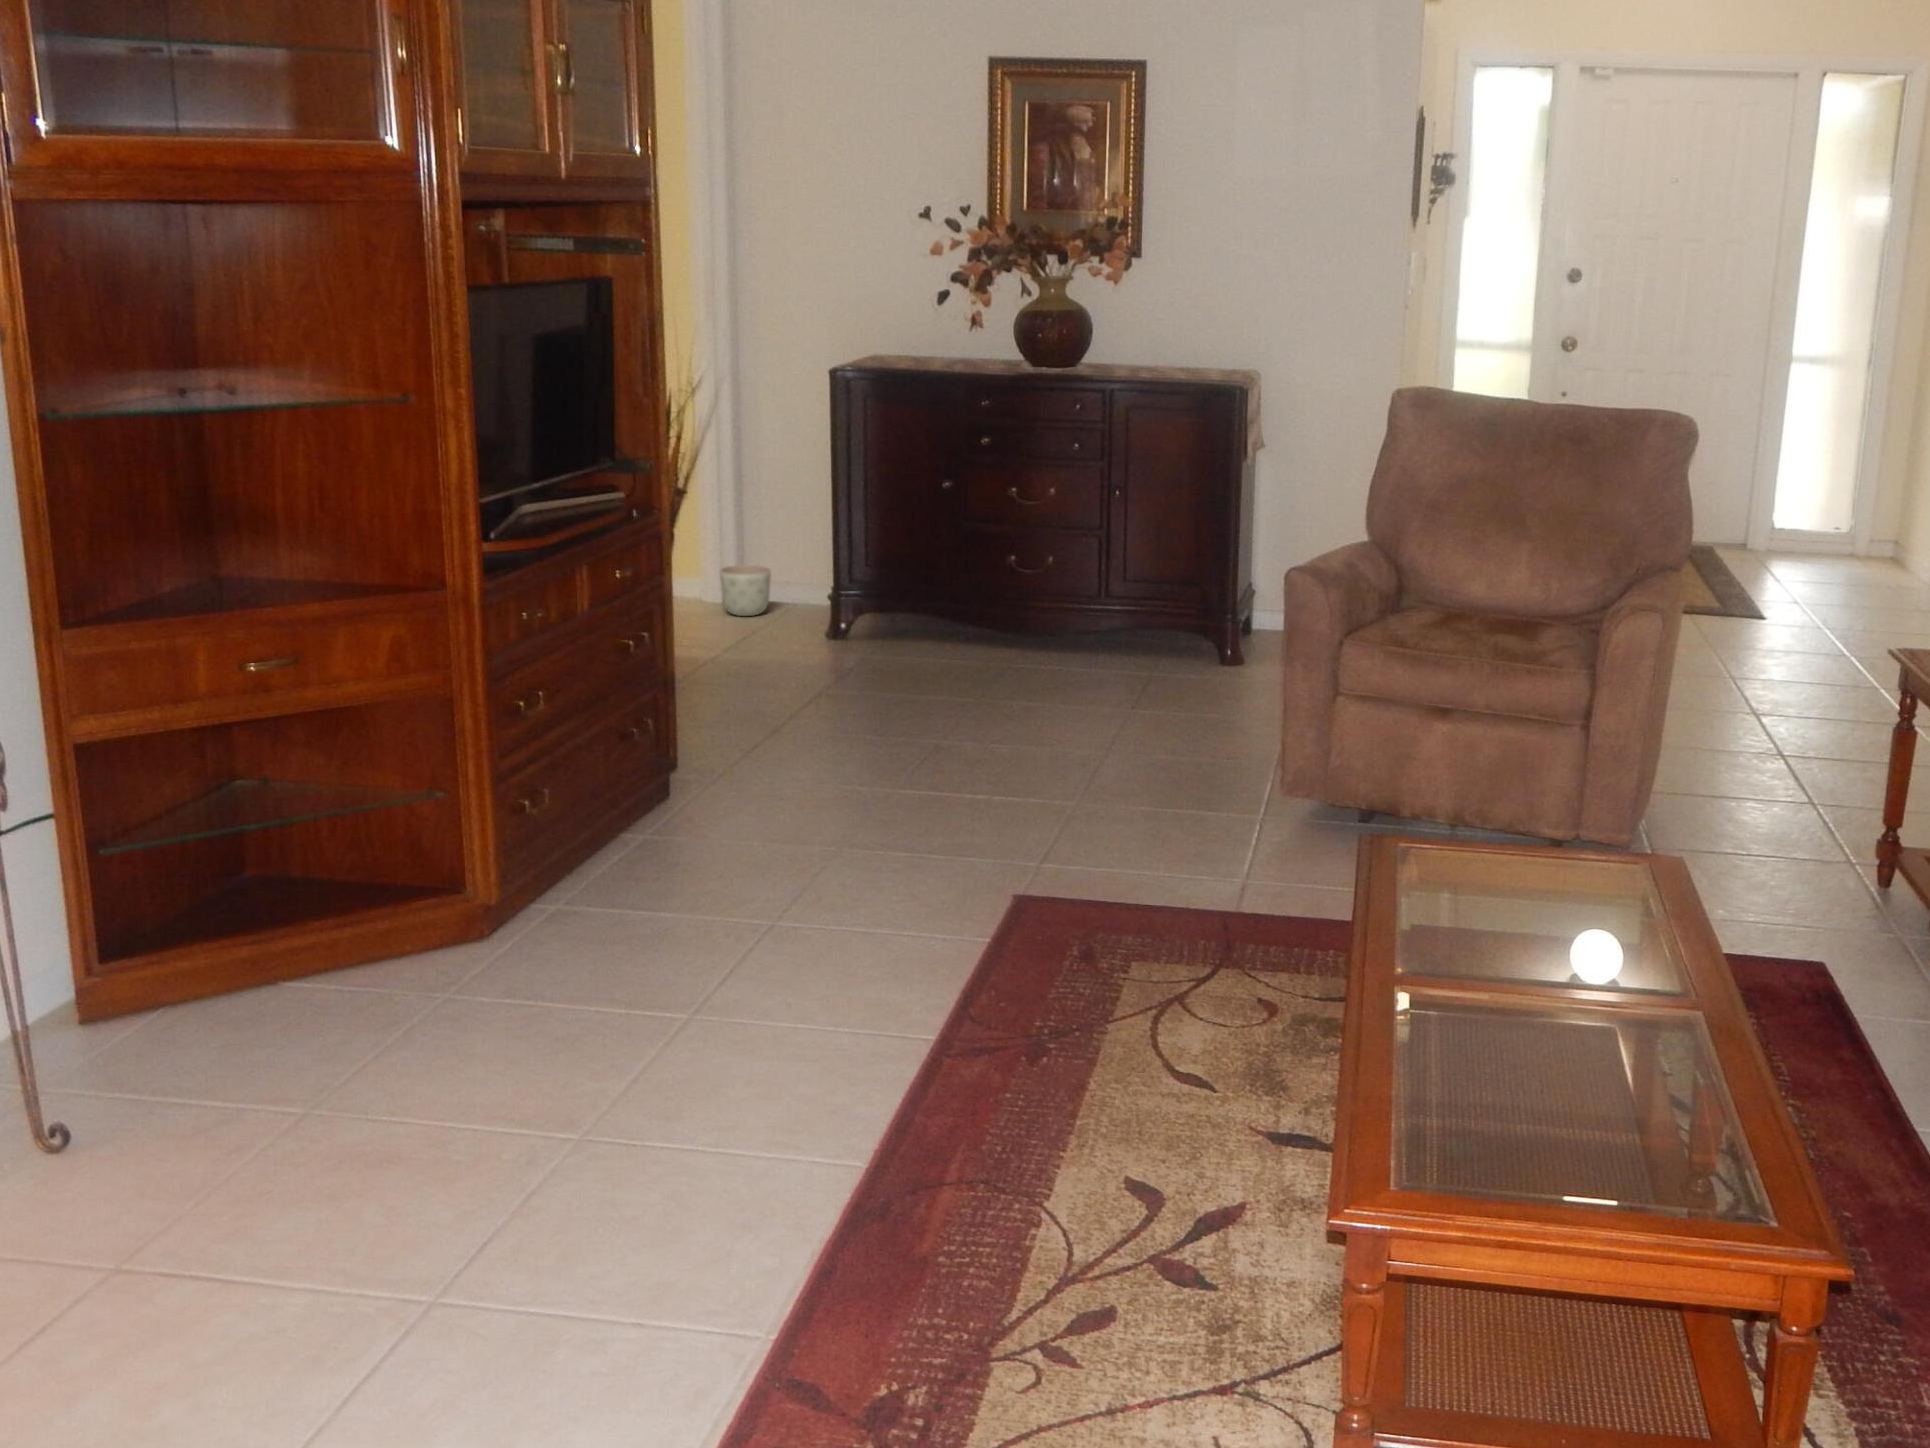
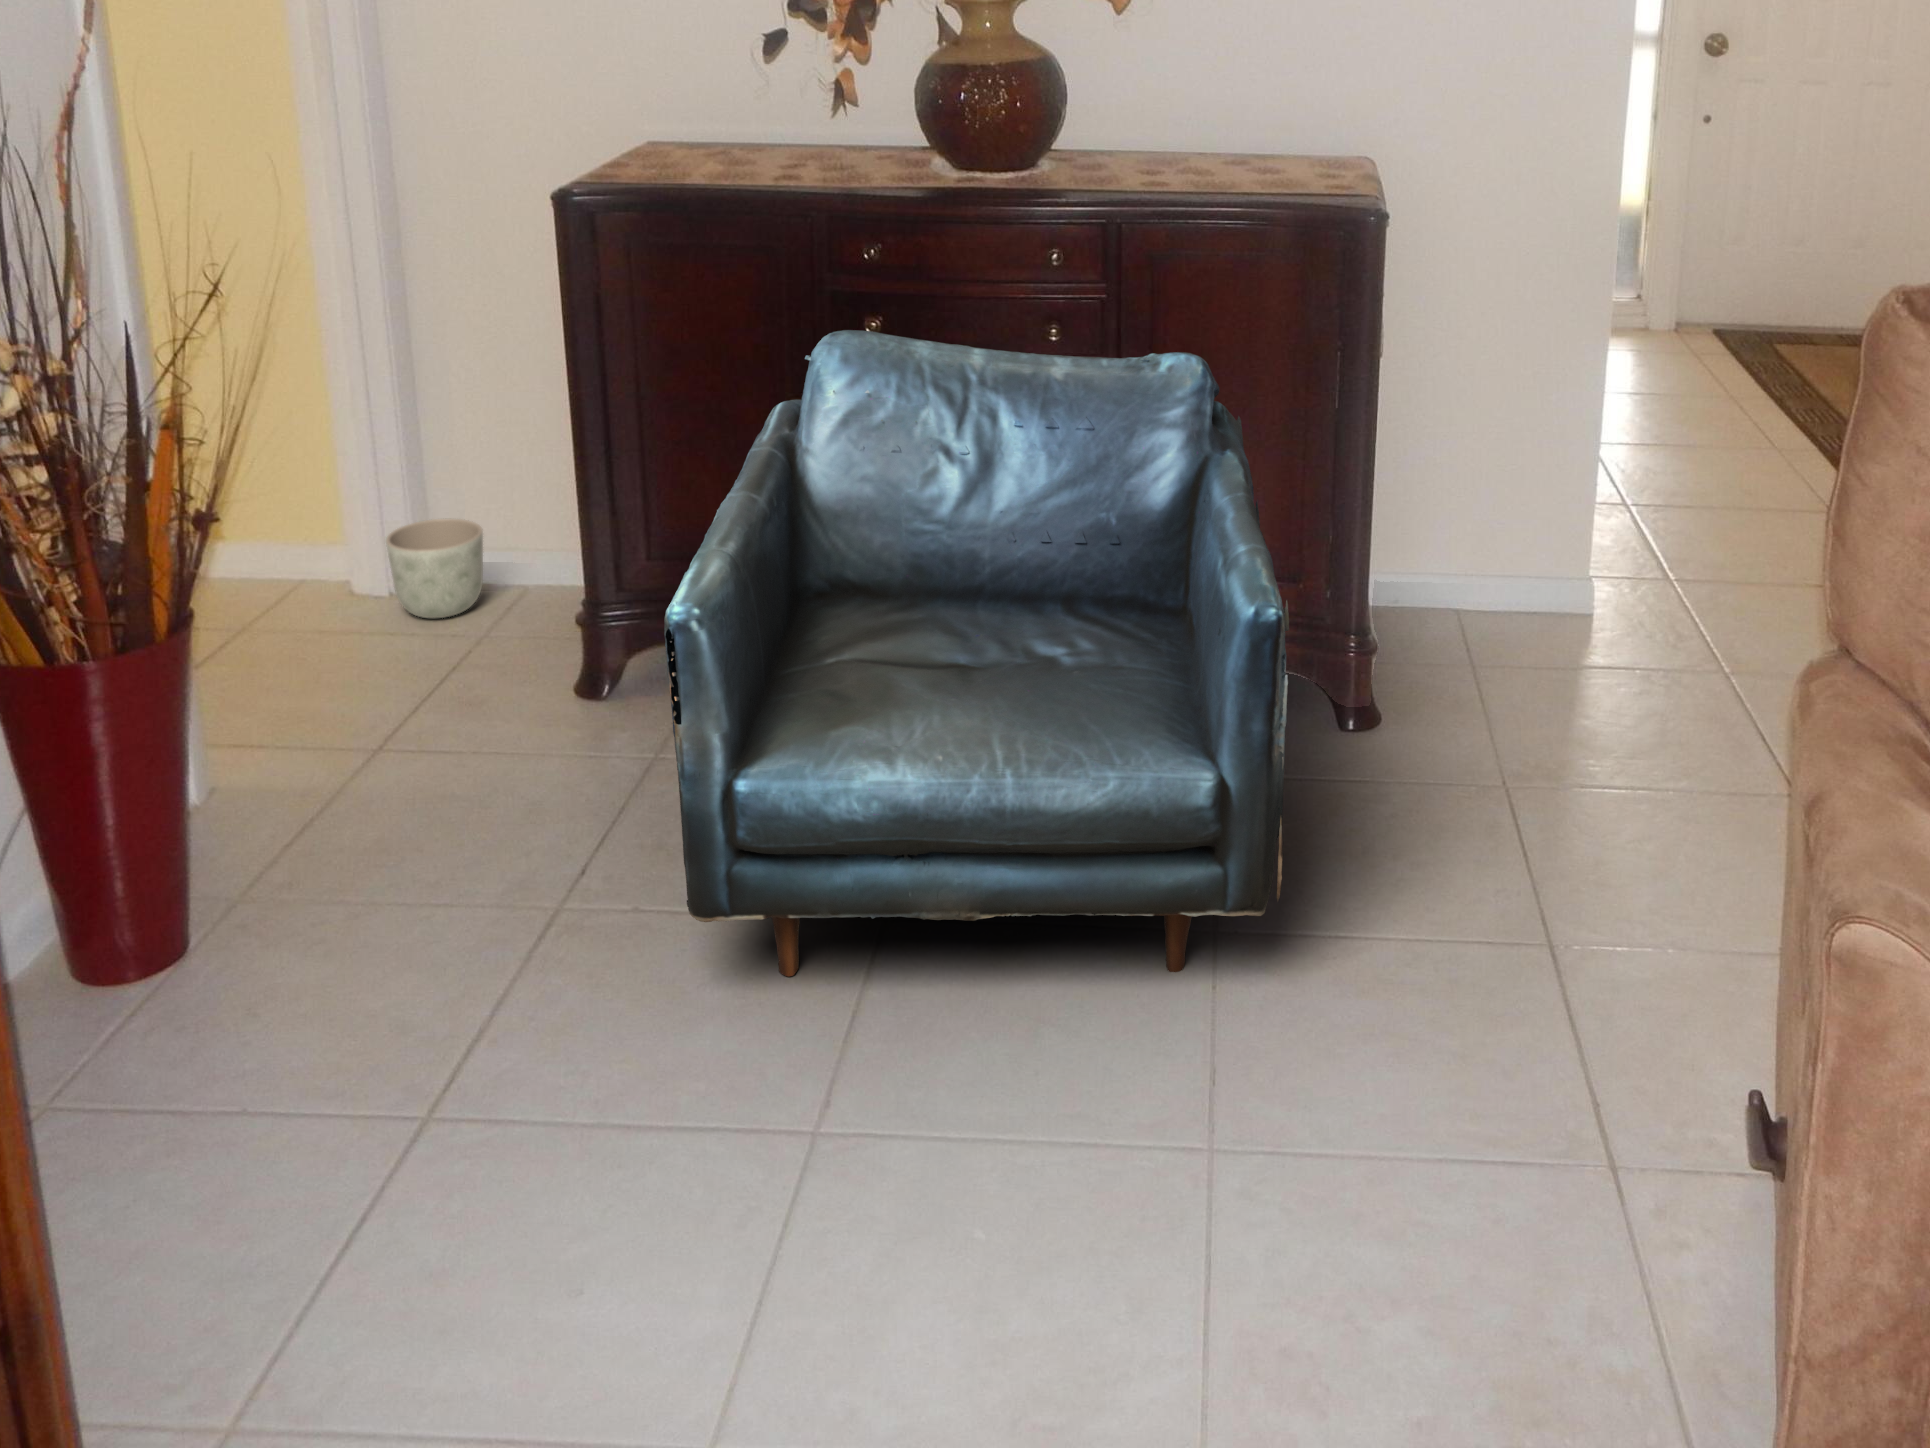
armchair: none [877,439,1170,727] -> present [664,330,1289,977]

